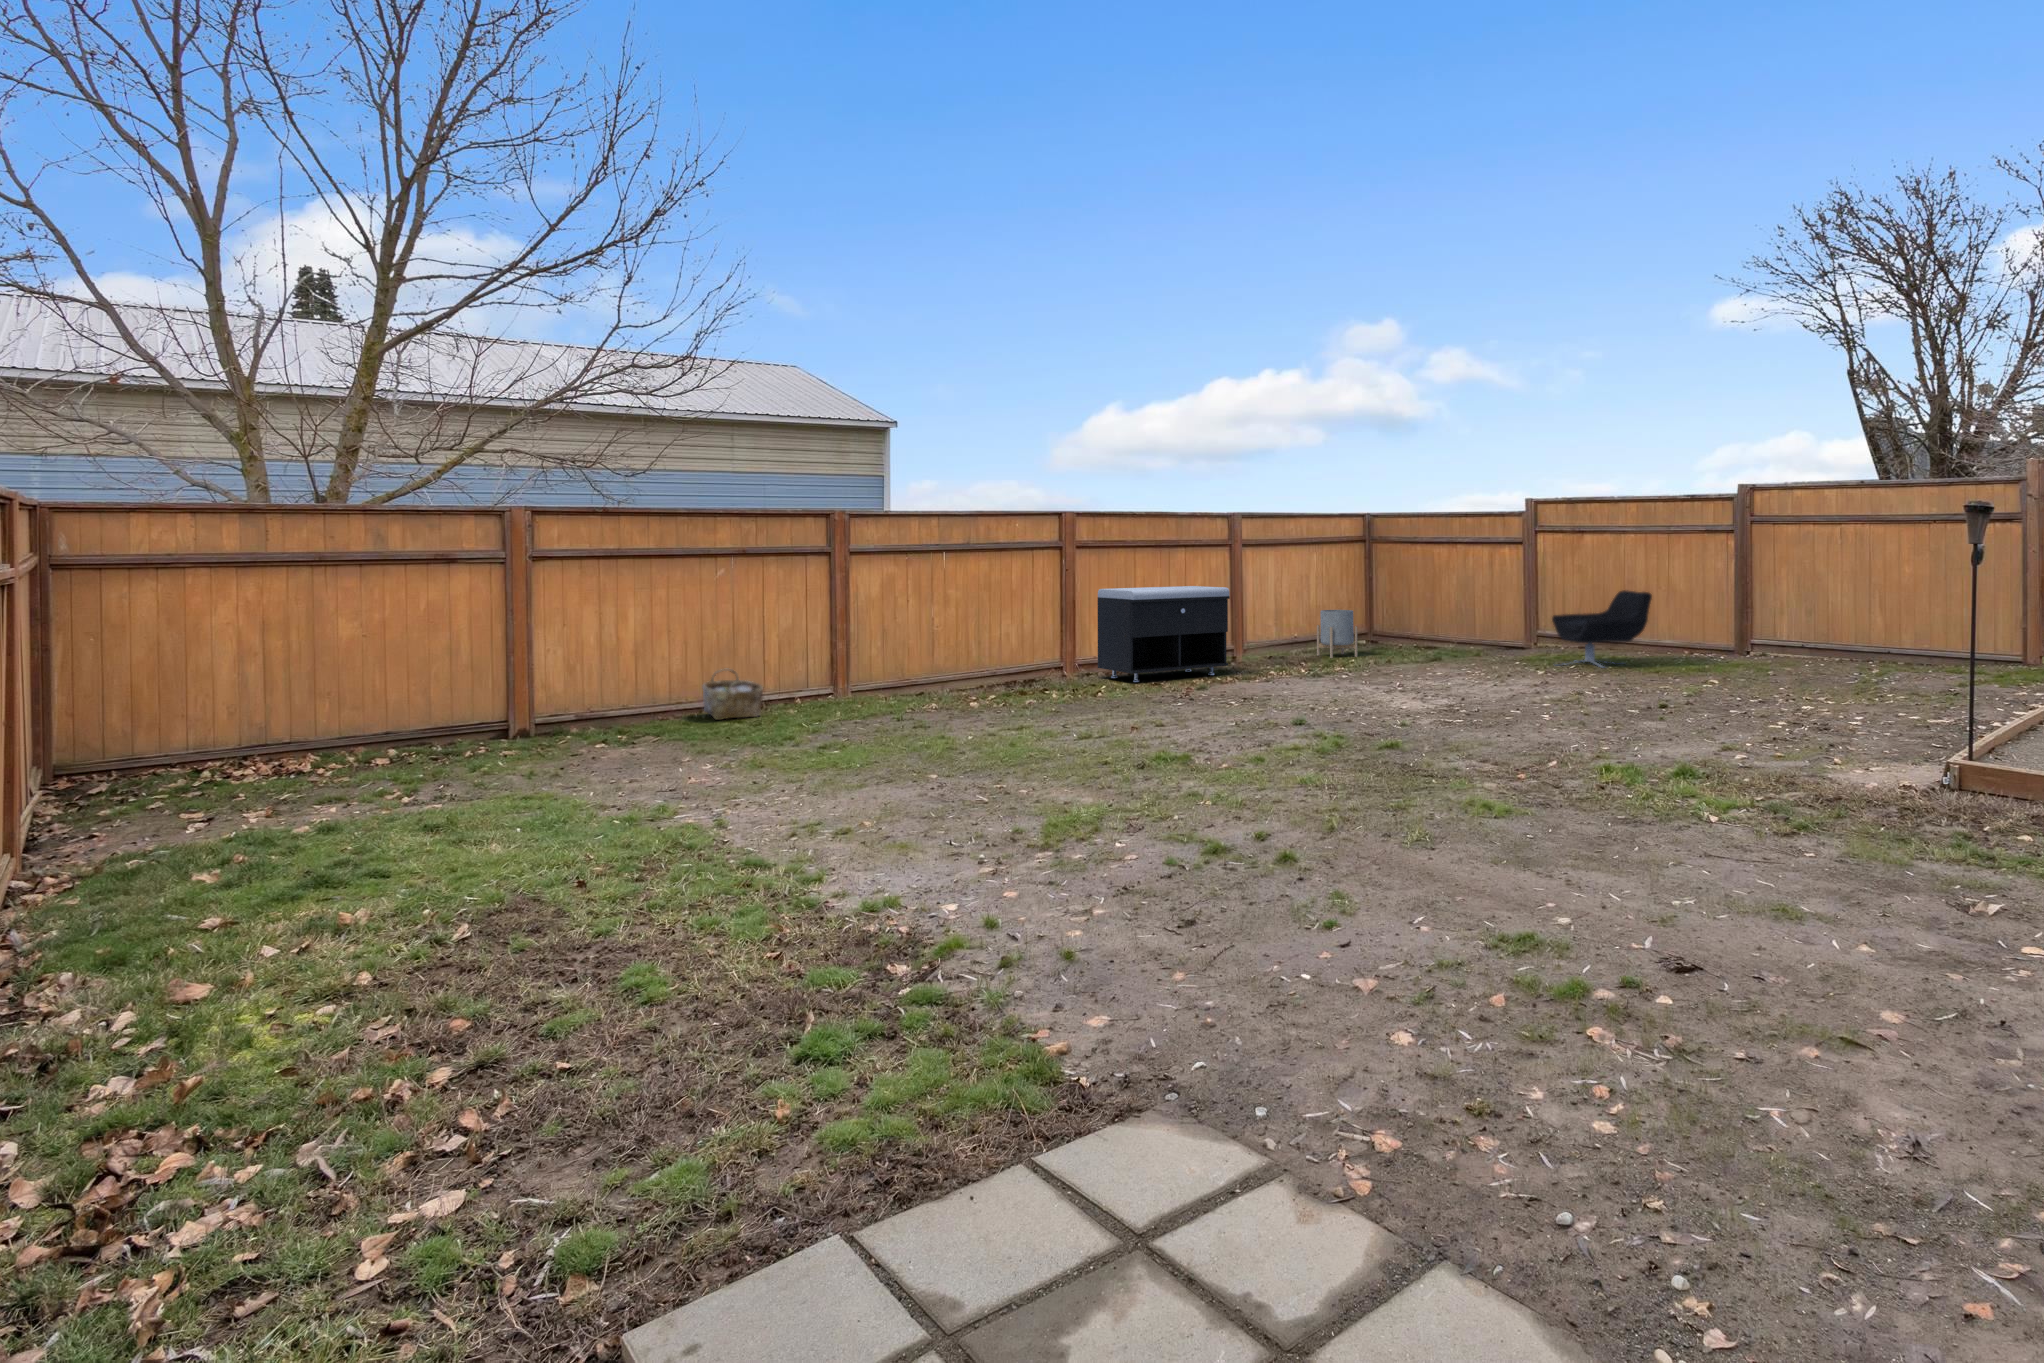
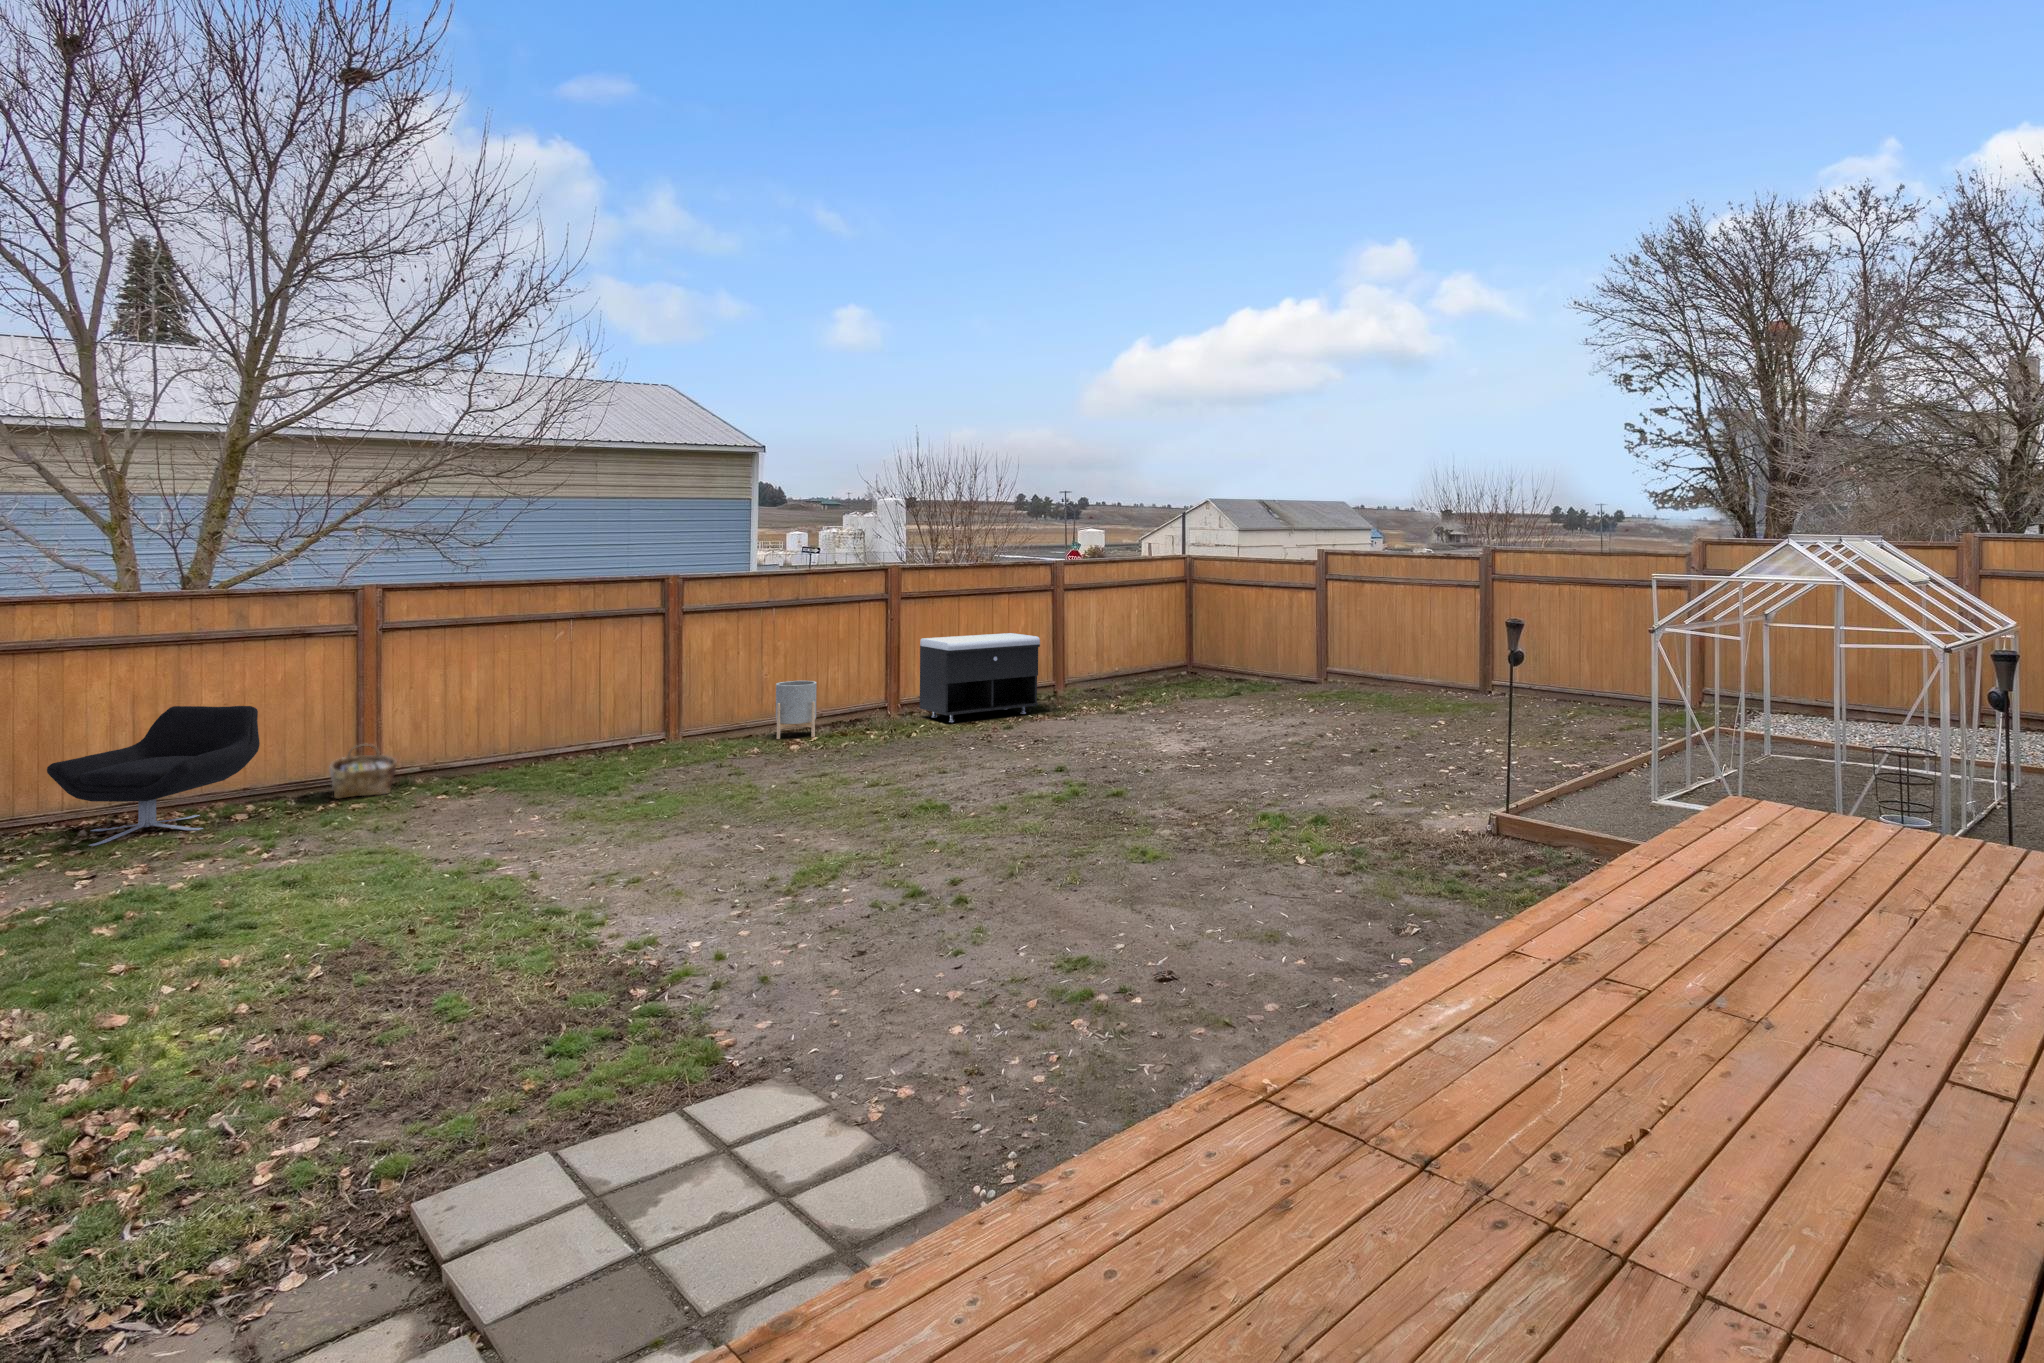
lounge chair: present [1552,590,1652,667] -> present [47,706,260,846]
planter: present [1317,610,1358,658] -> present [776,681,816,739]
woven basket: present [703,669,763,720] -> present [329,744,397,799]

